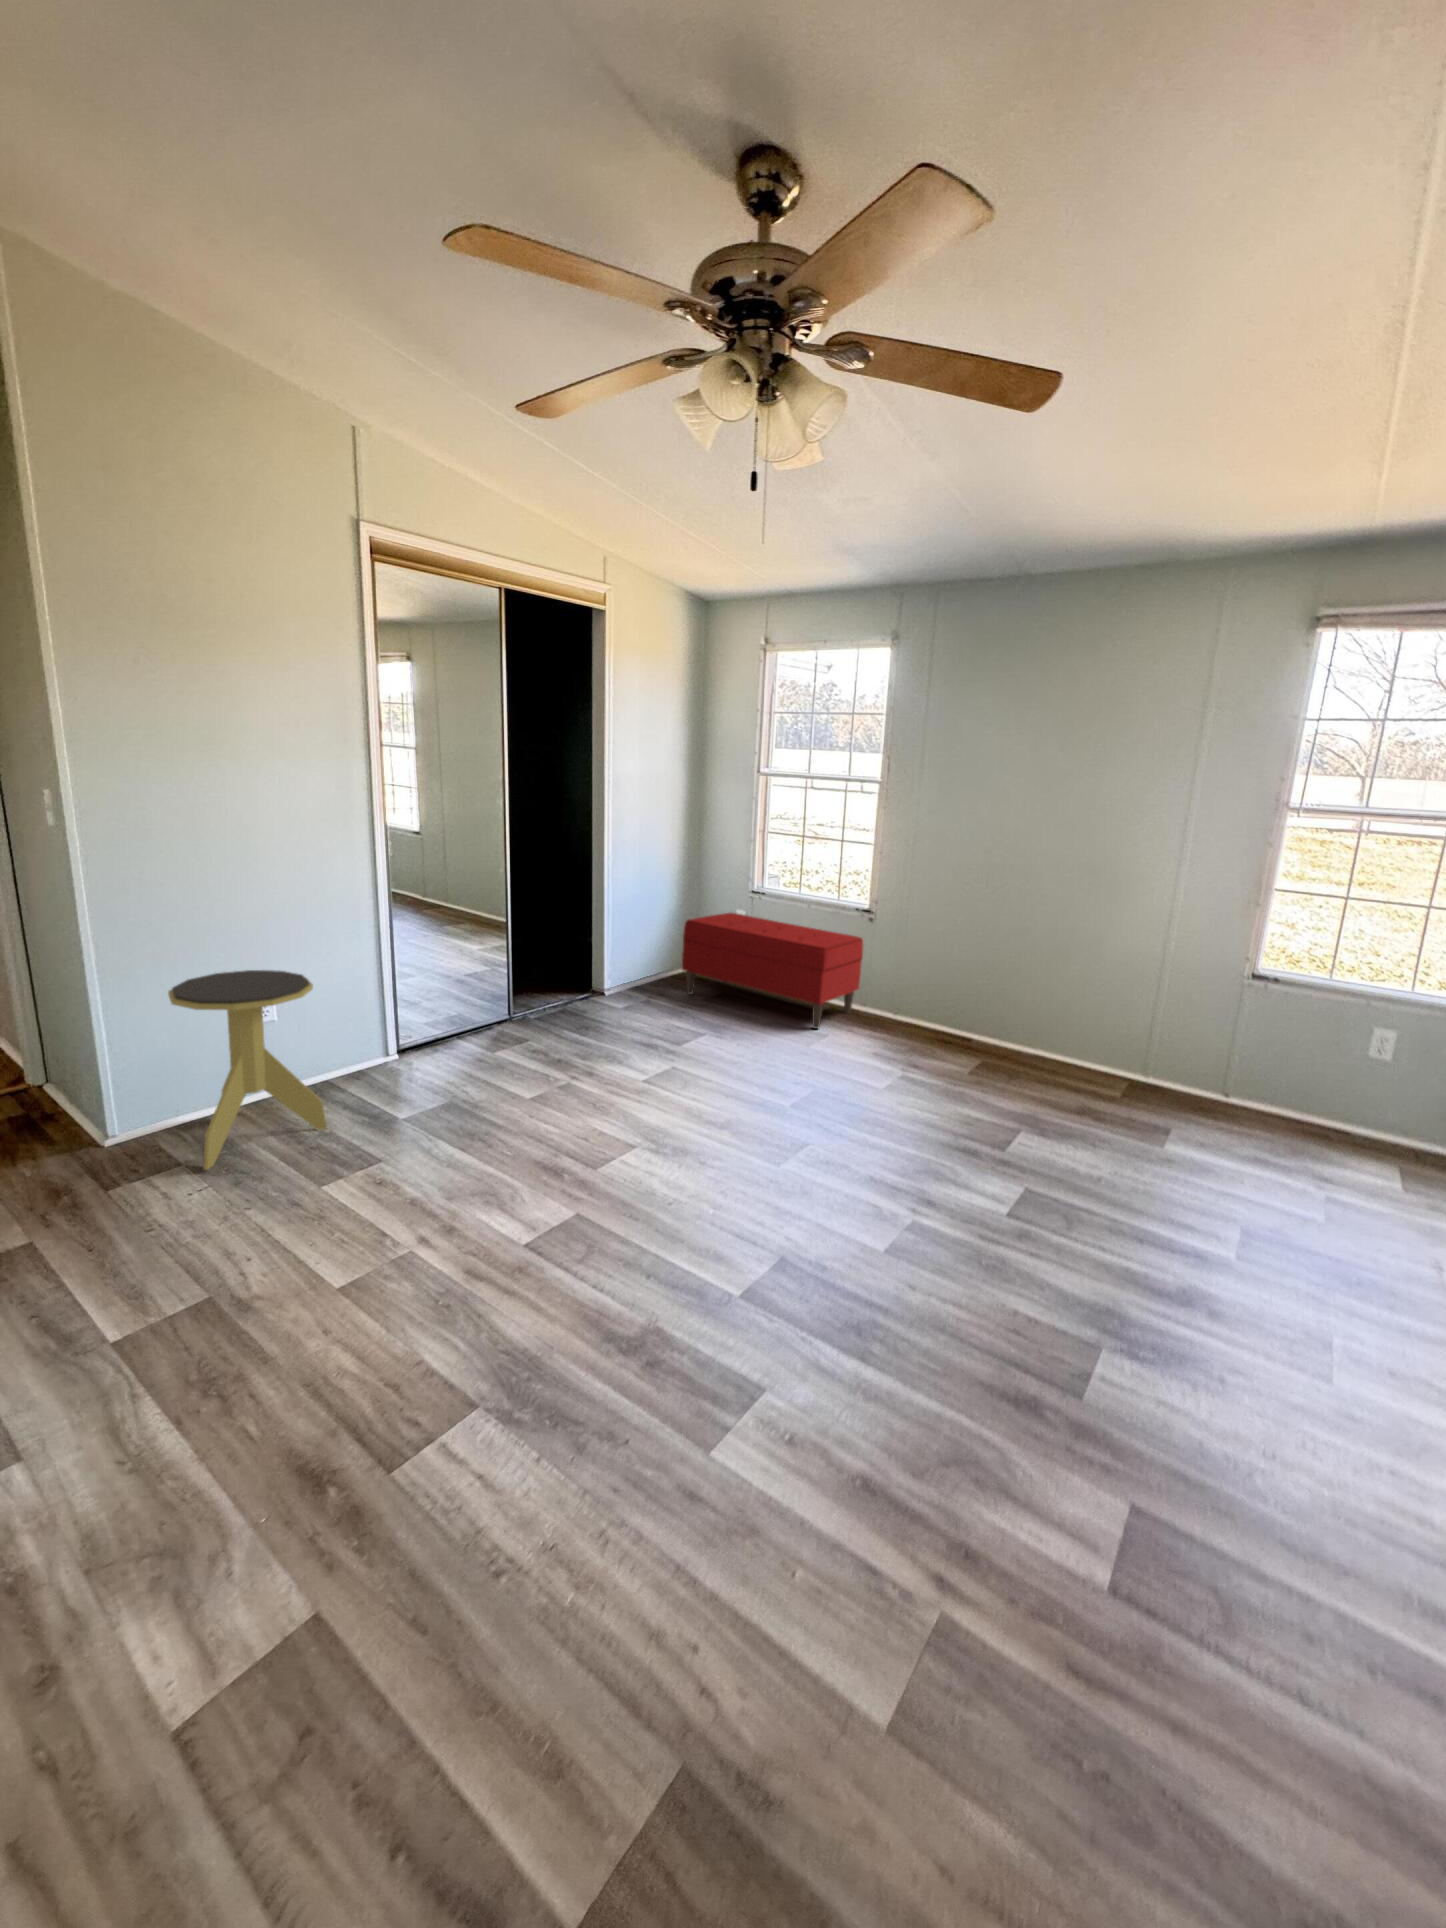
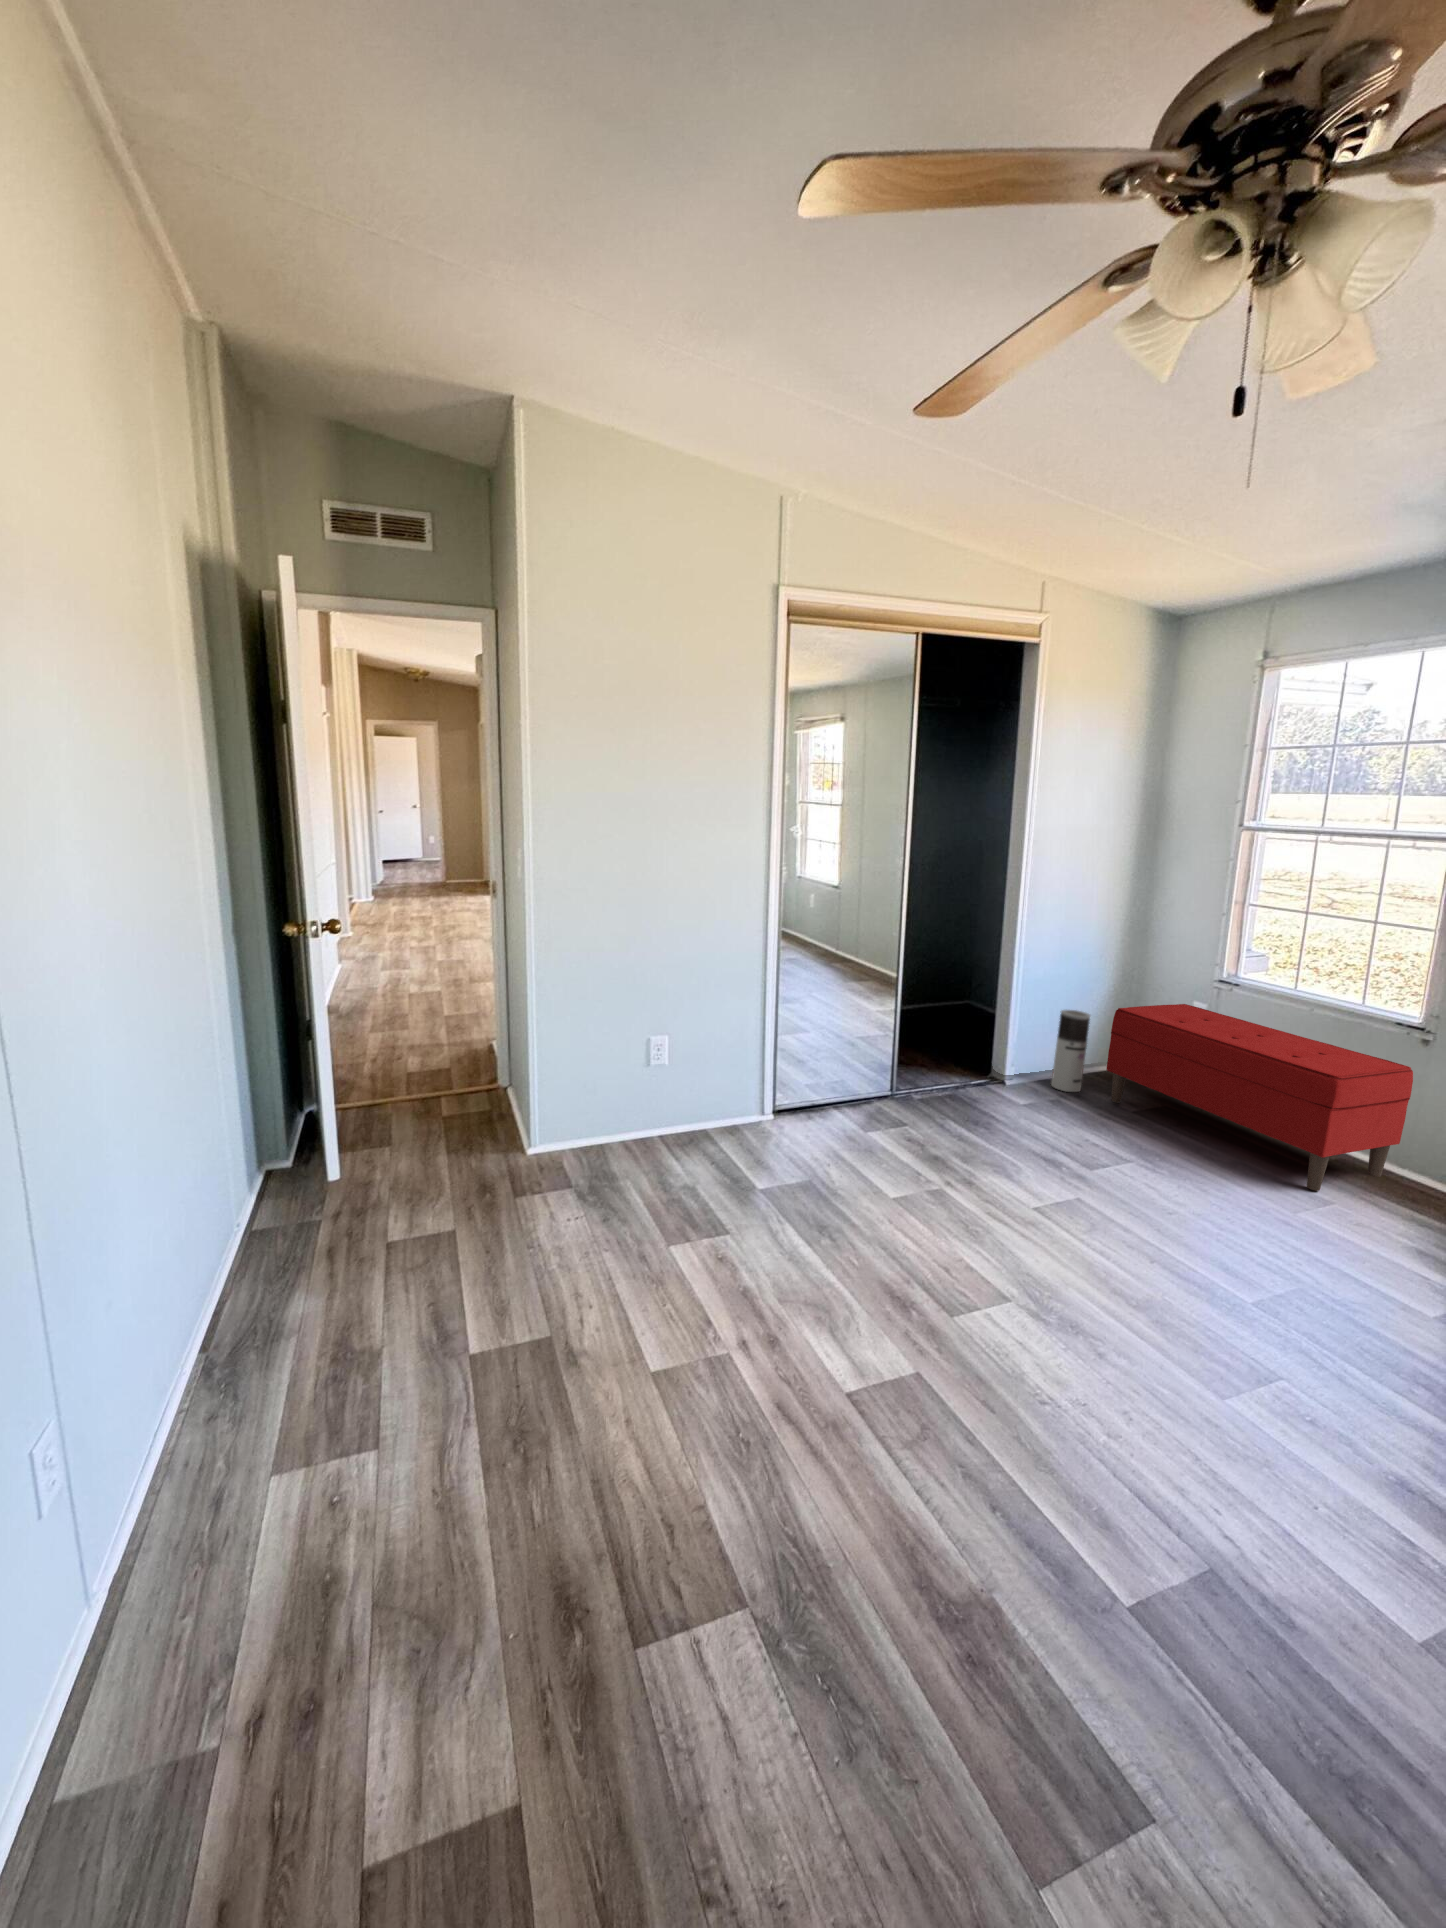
air purifier: none [642,926,667,992] -> present [1051,1010,1090,1092]
side table: present [168,970,328,1170] -> none [578,1015,691,1198]

